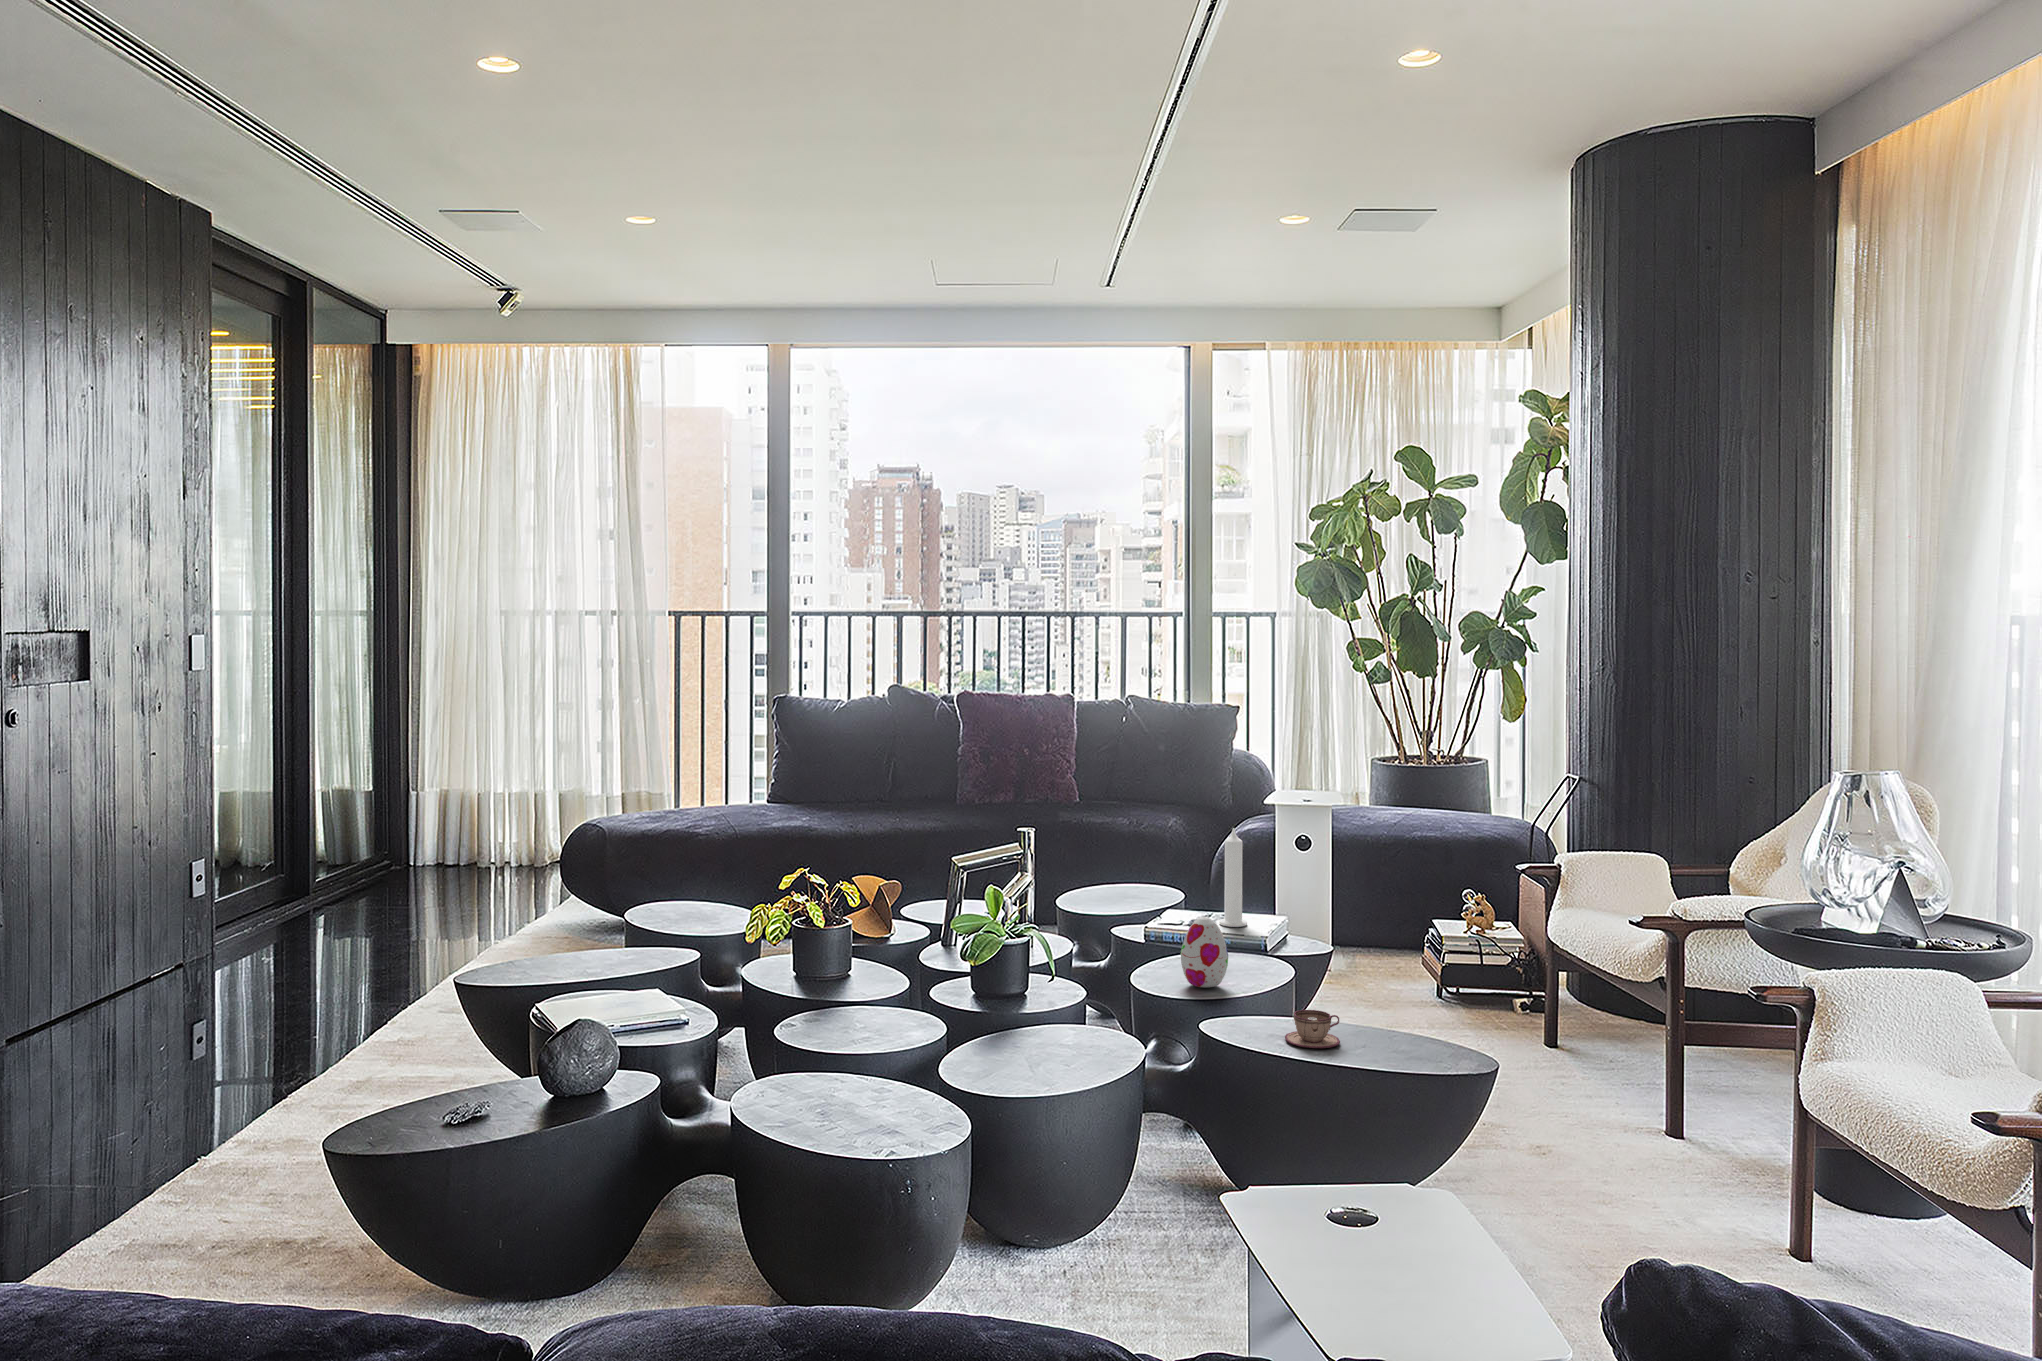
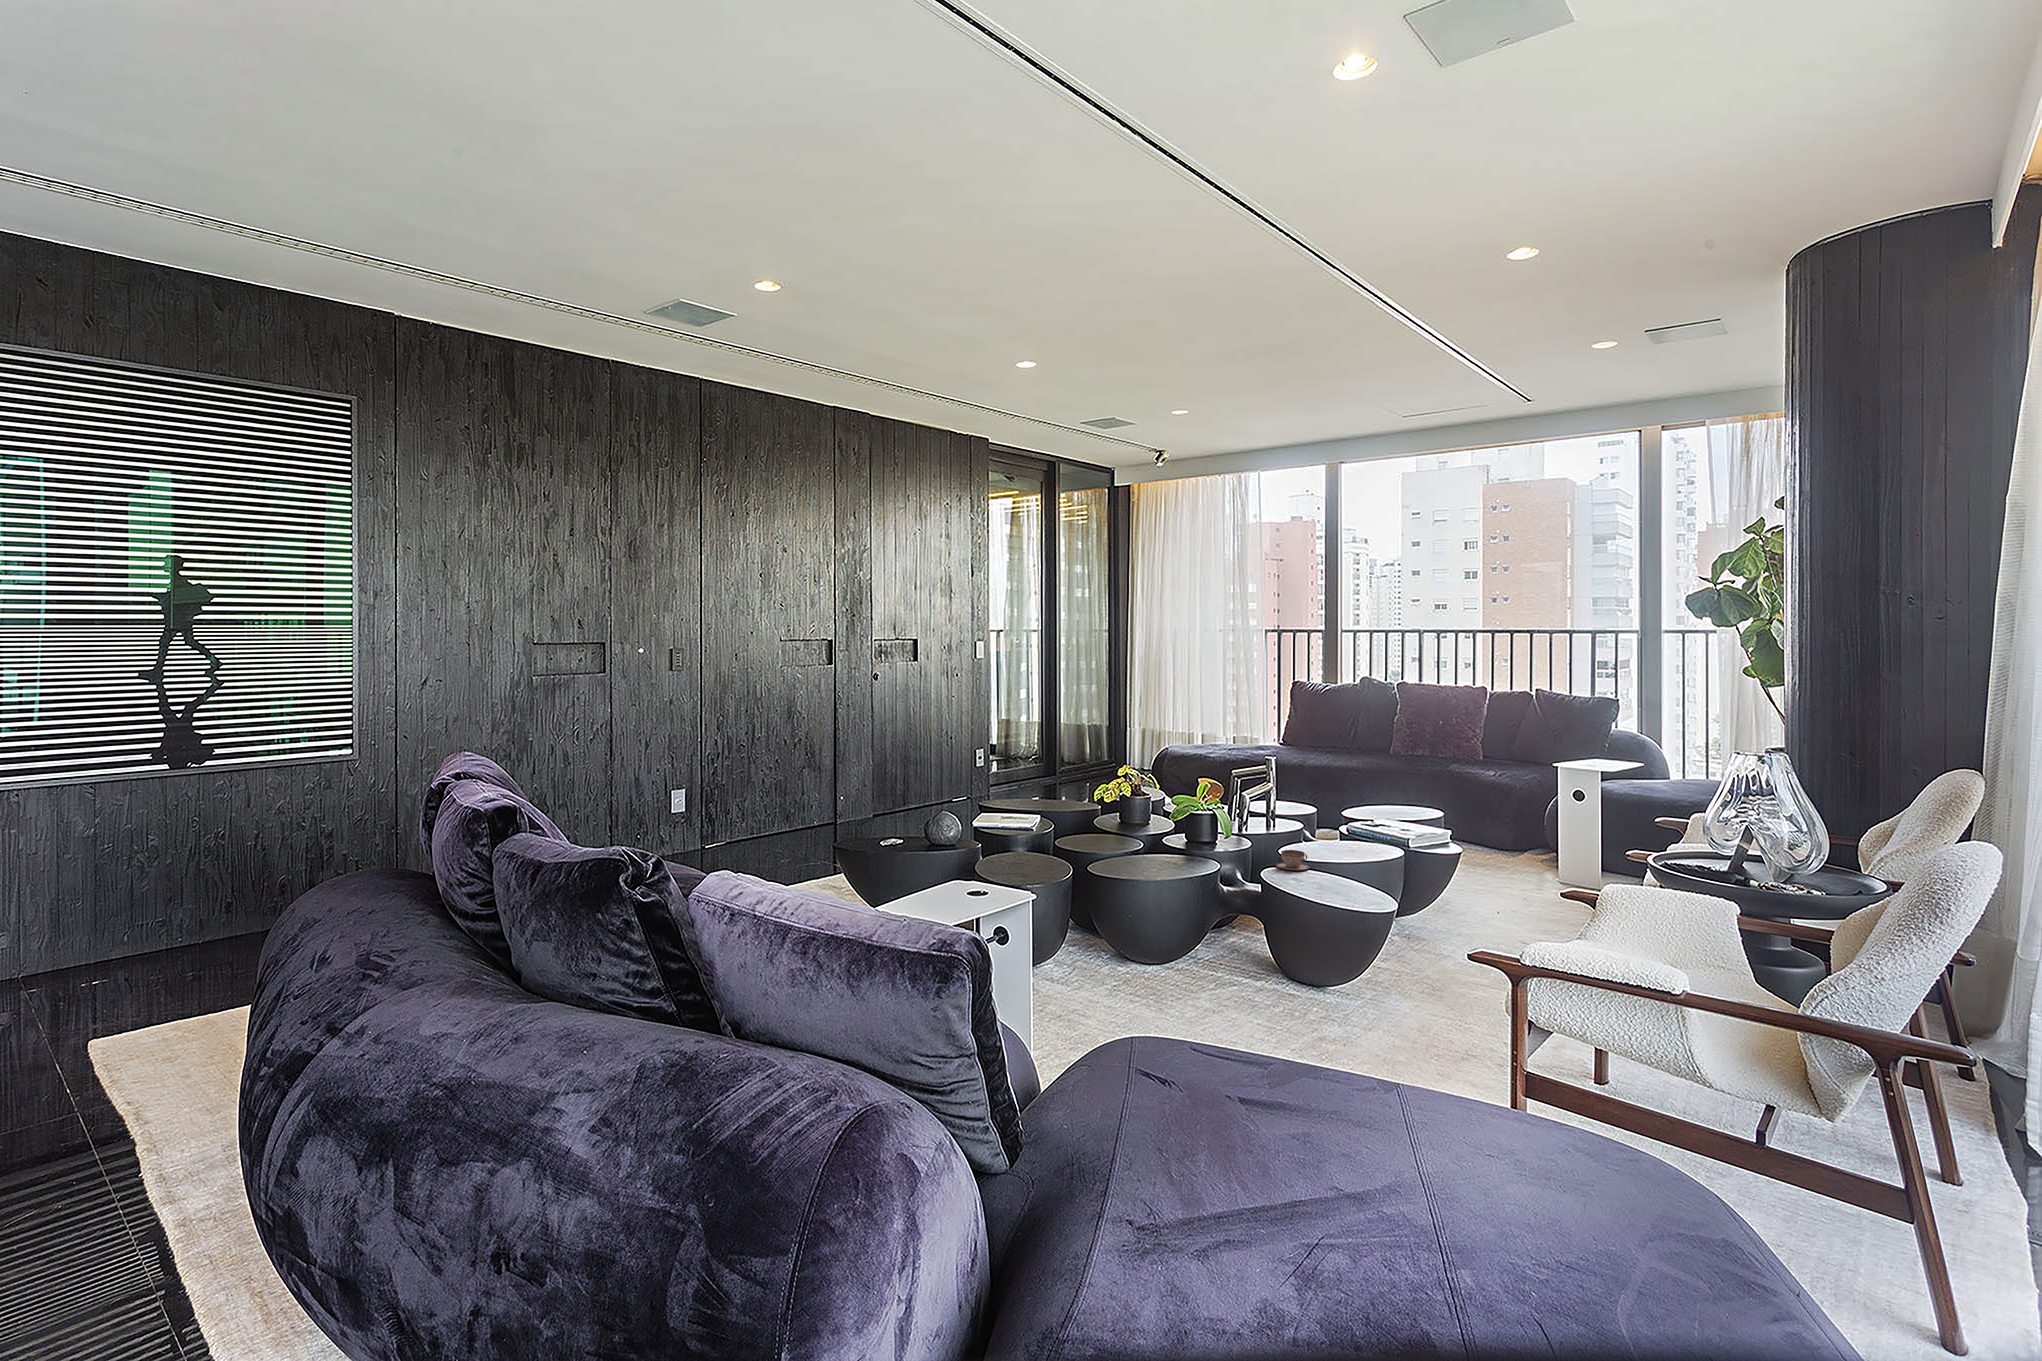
candle: present [1219,828,1247,927] -> none [1400,763,1419,828]
decorative egg: present [1181,917,1228,988] -> none [1287,802,1317,844]

